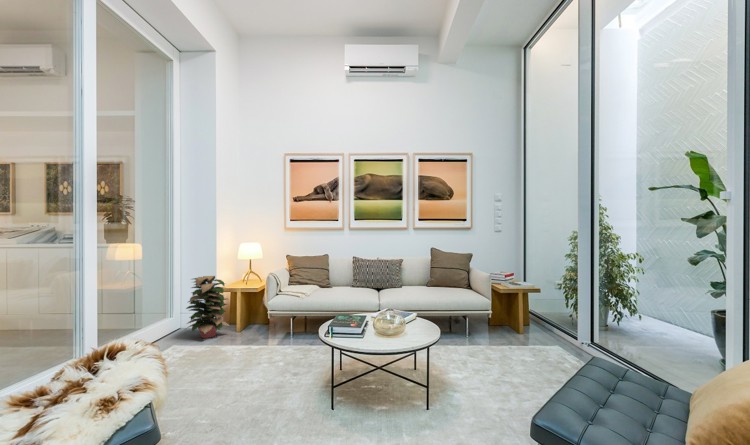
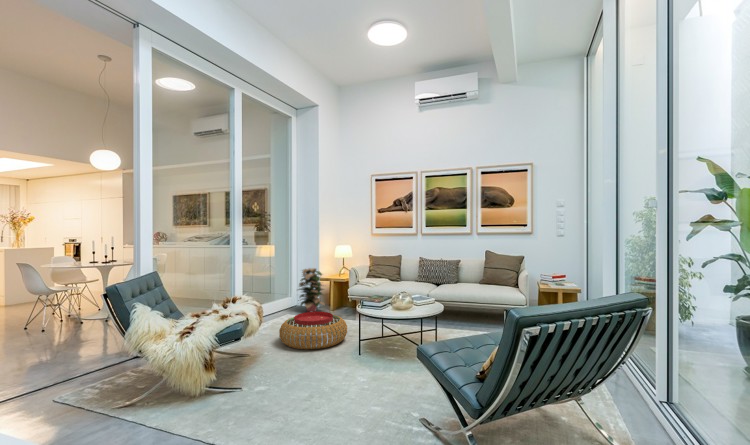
pouf: none [190,341,298,407] -> present [279,312,347,349]

